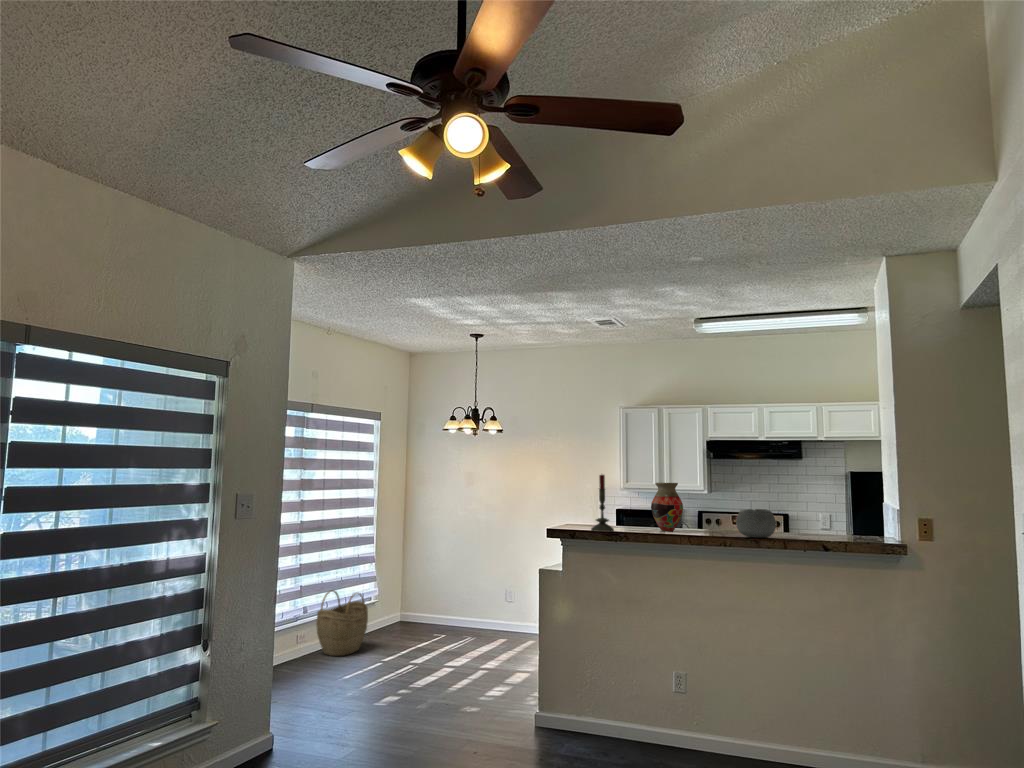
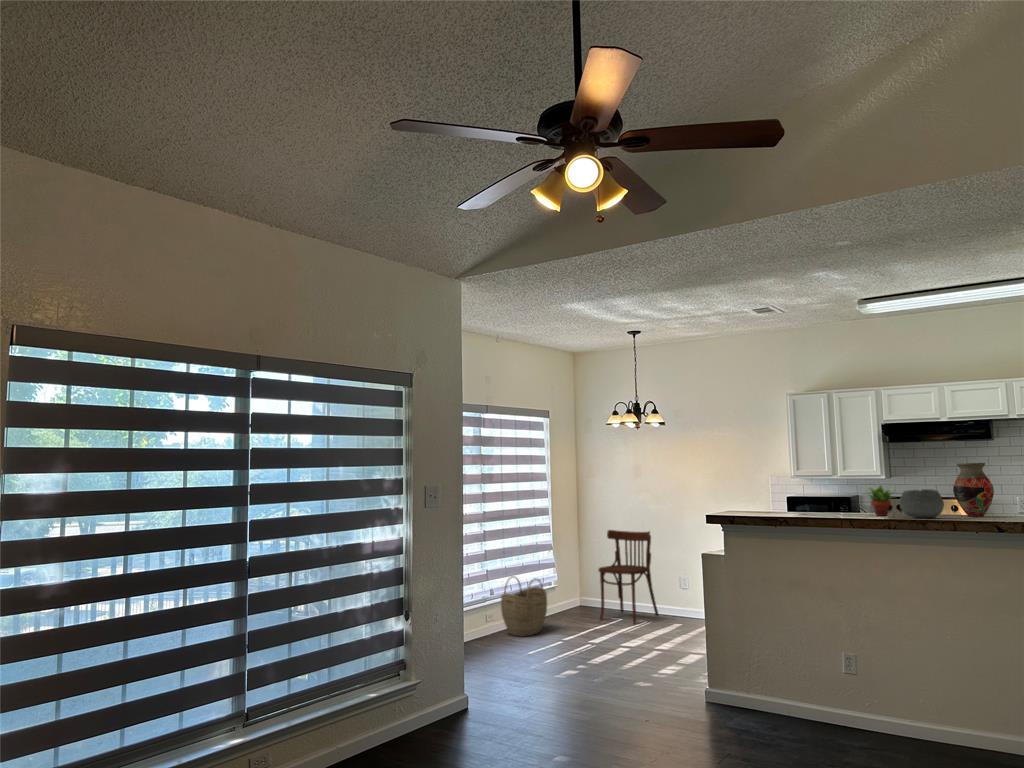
candle: present [591,475,614,532] -> none [751,458,774,516]
vase: present [651,483,683,532] -> present [953,463,994,517]
succulent plant: none [696,502,732,534] -> present [865,486,896,516]
dining chair: none [422,540,483,639] -> present [599,530,658,624]

